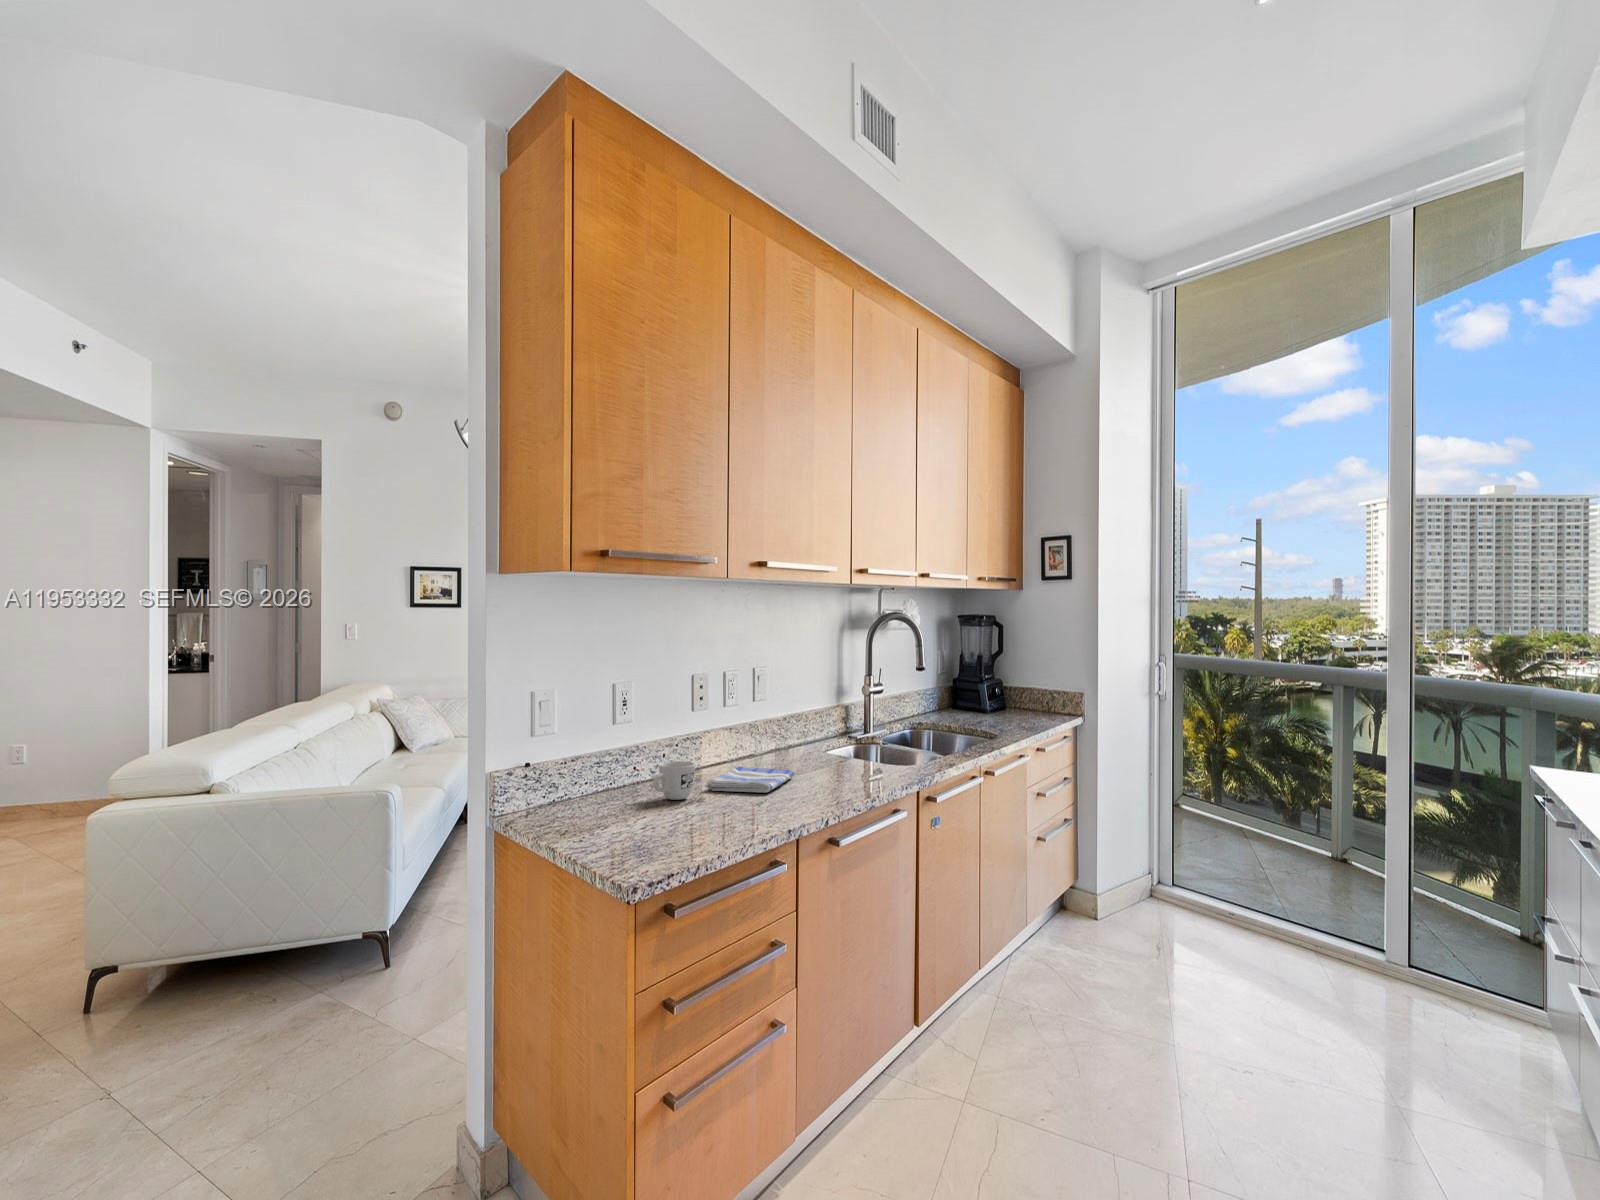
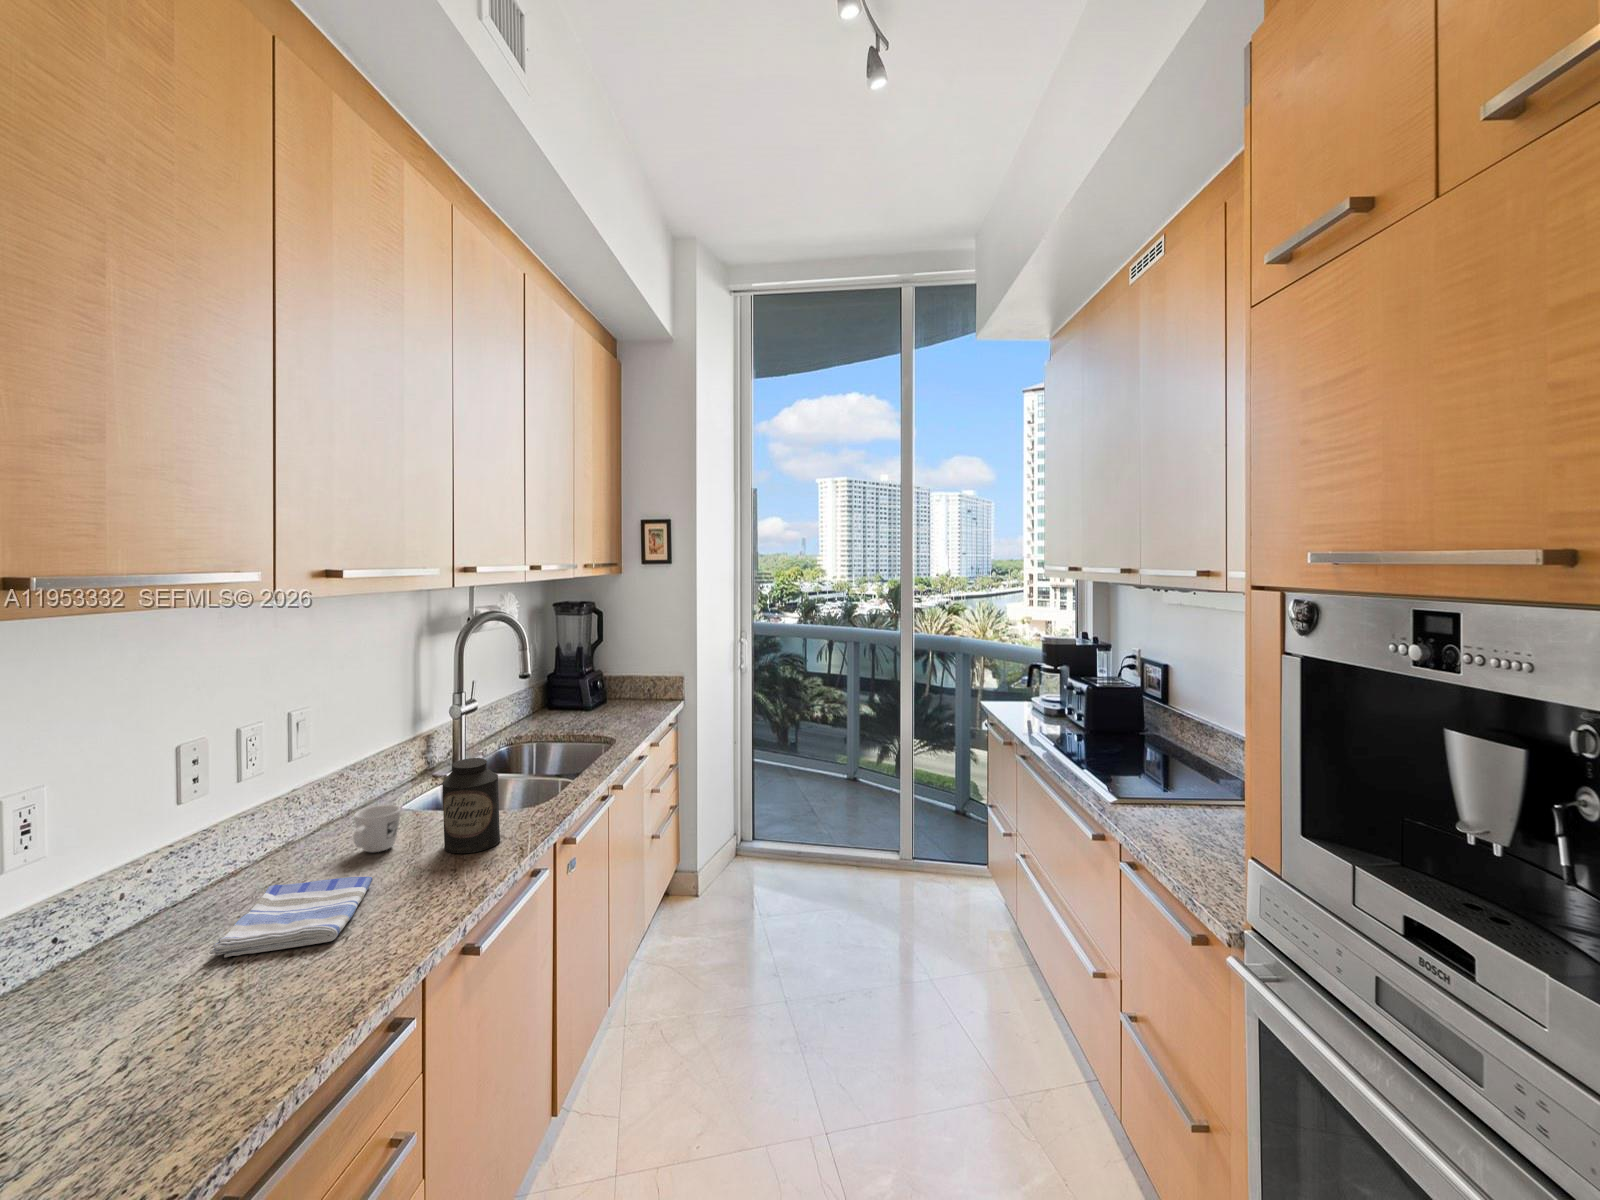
canister: none [843,705,882,773] -> present [442,758,500,853]
mug: present [653,761,695,800] -> present [353,805,401,852]

